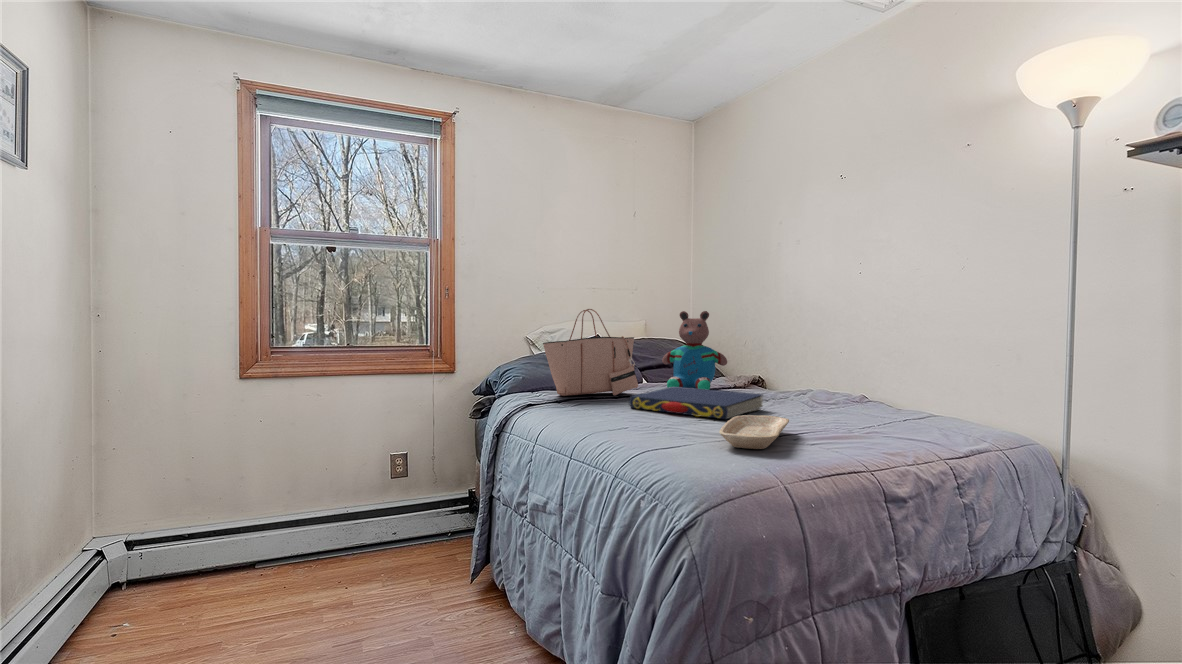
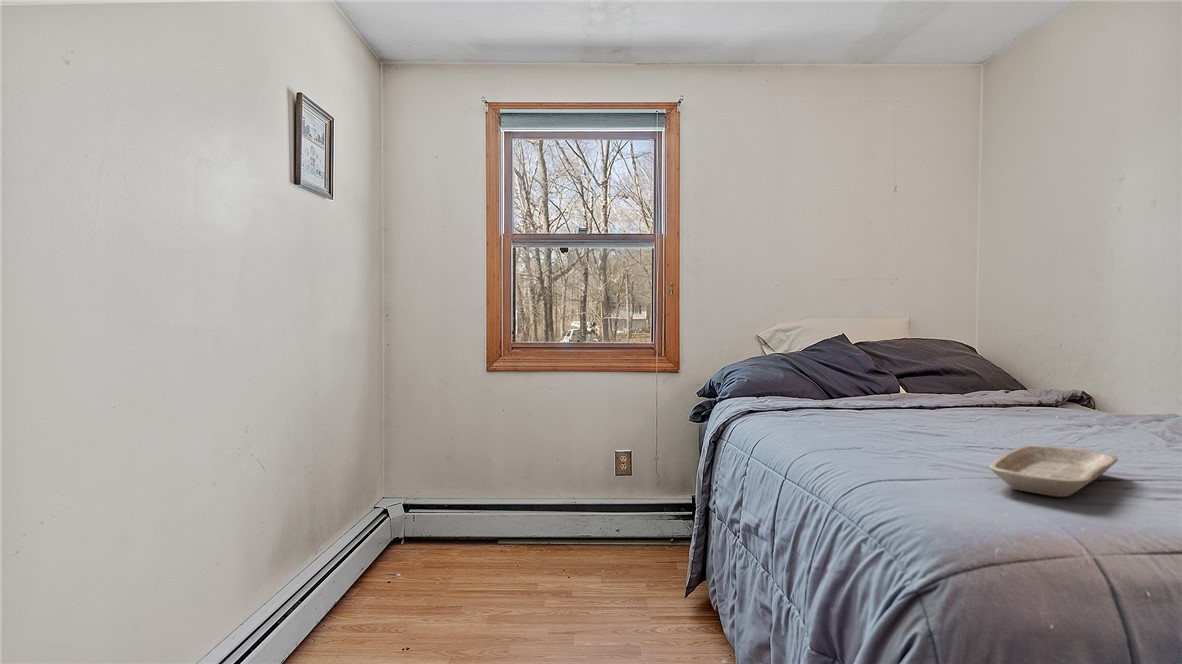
tote bag: present [543,309,638,396] -> none [768,303,891,407]
teddy bear: present [662,311,727,390] -> none [928,303,1028,410]
book: present [629,387,763,420] -> none [872,400,1081,449]

